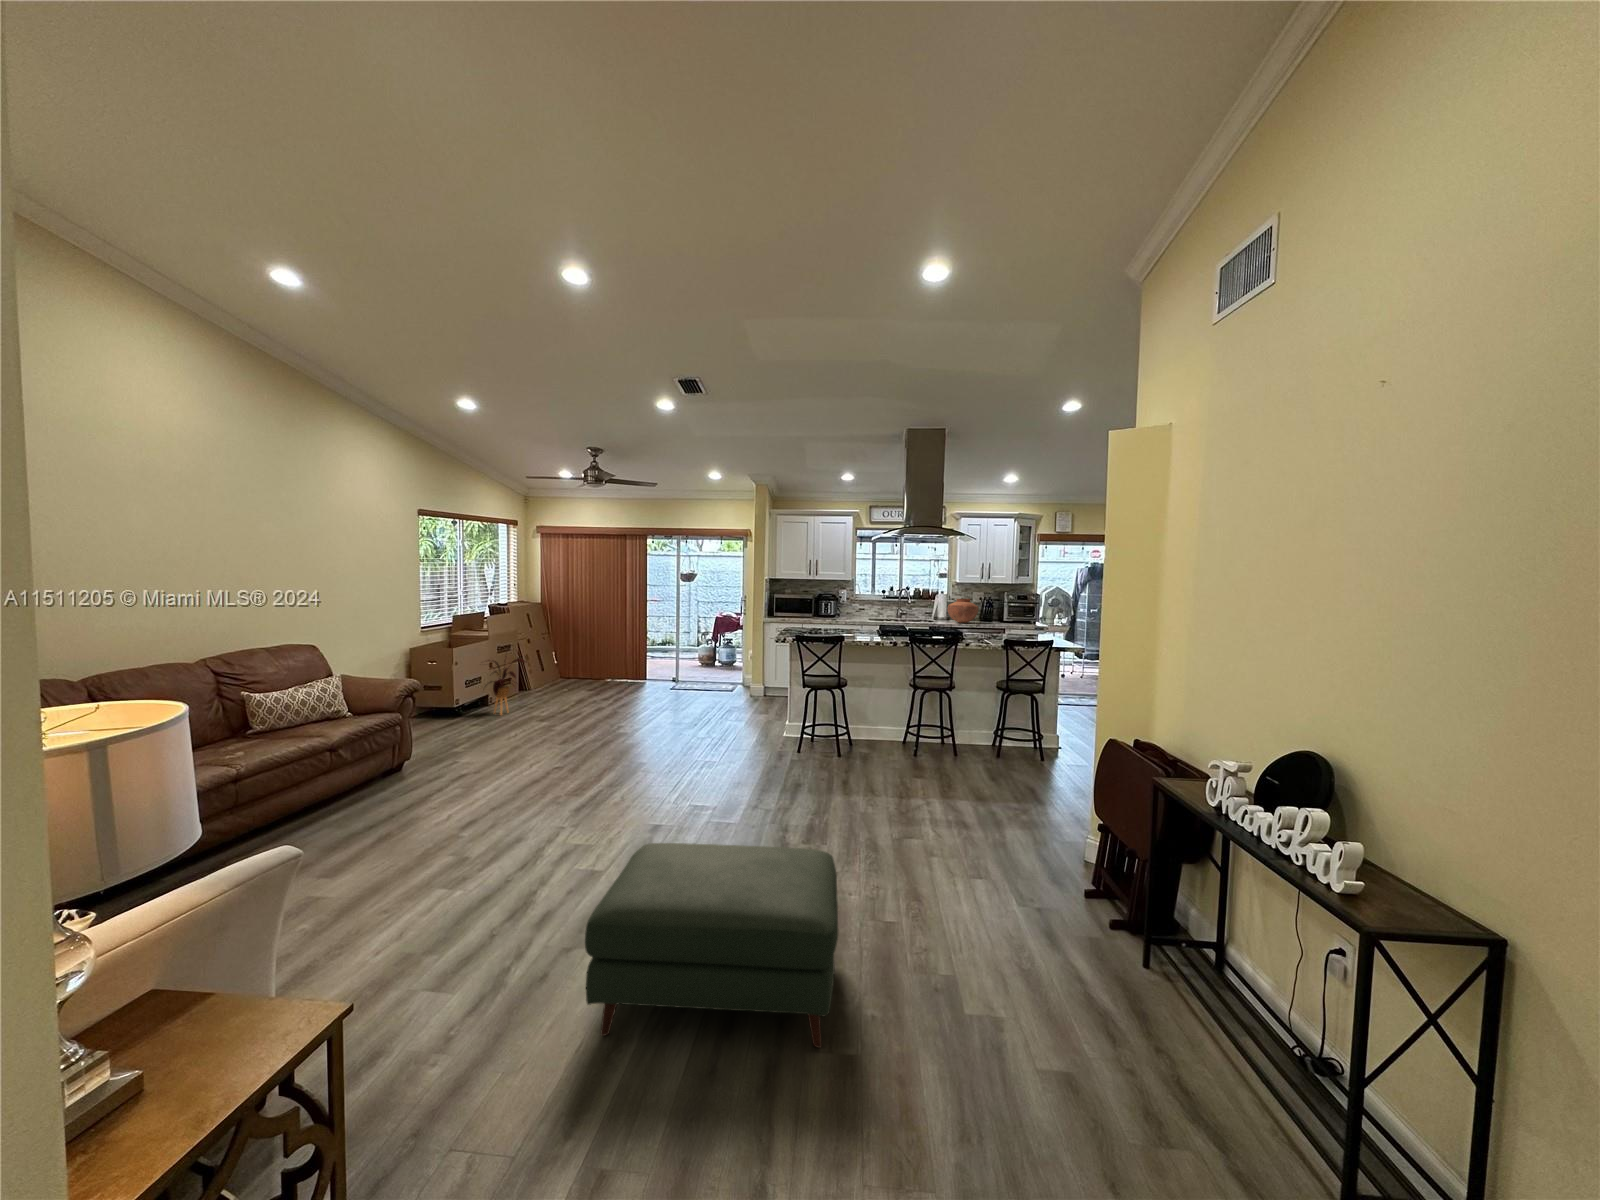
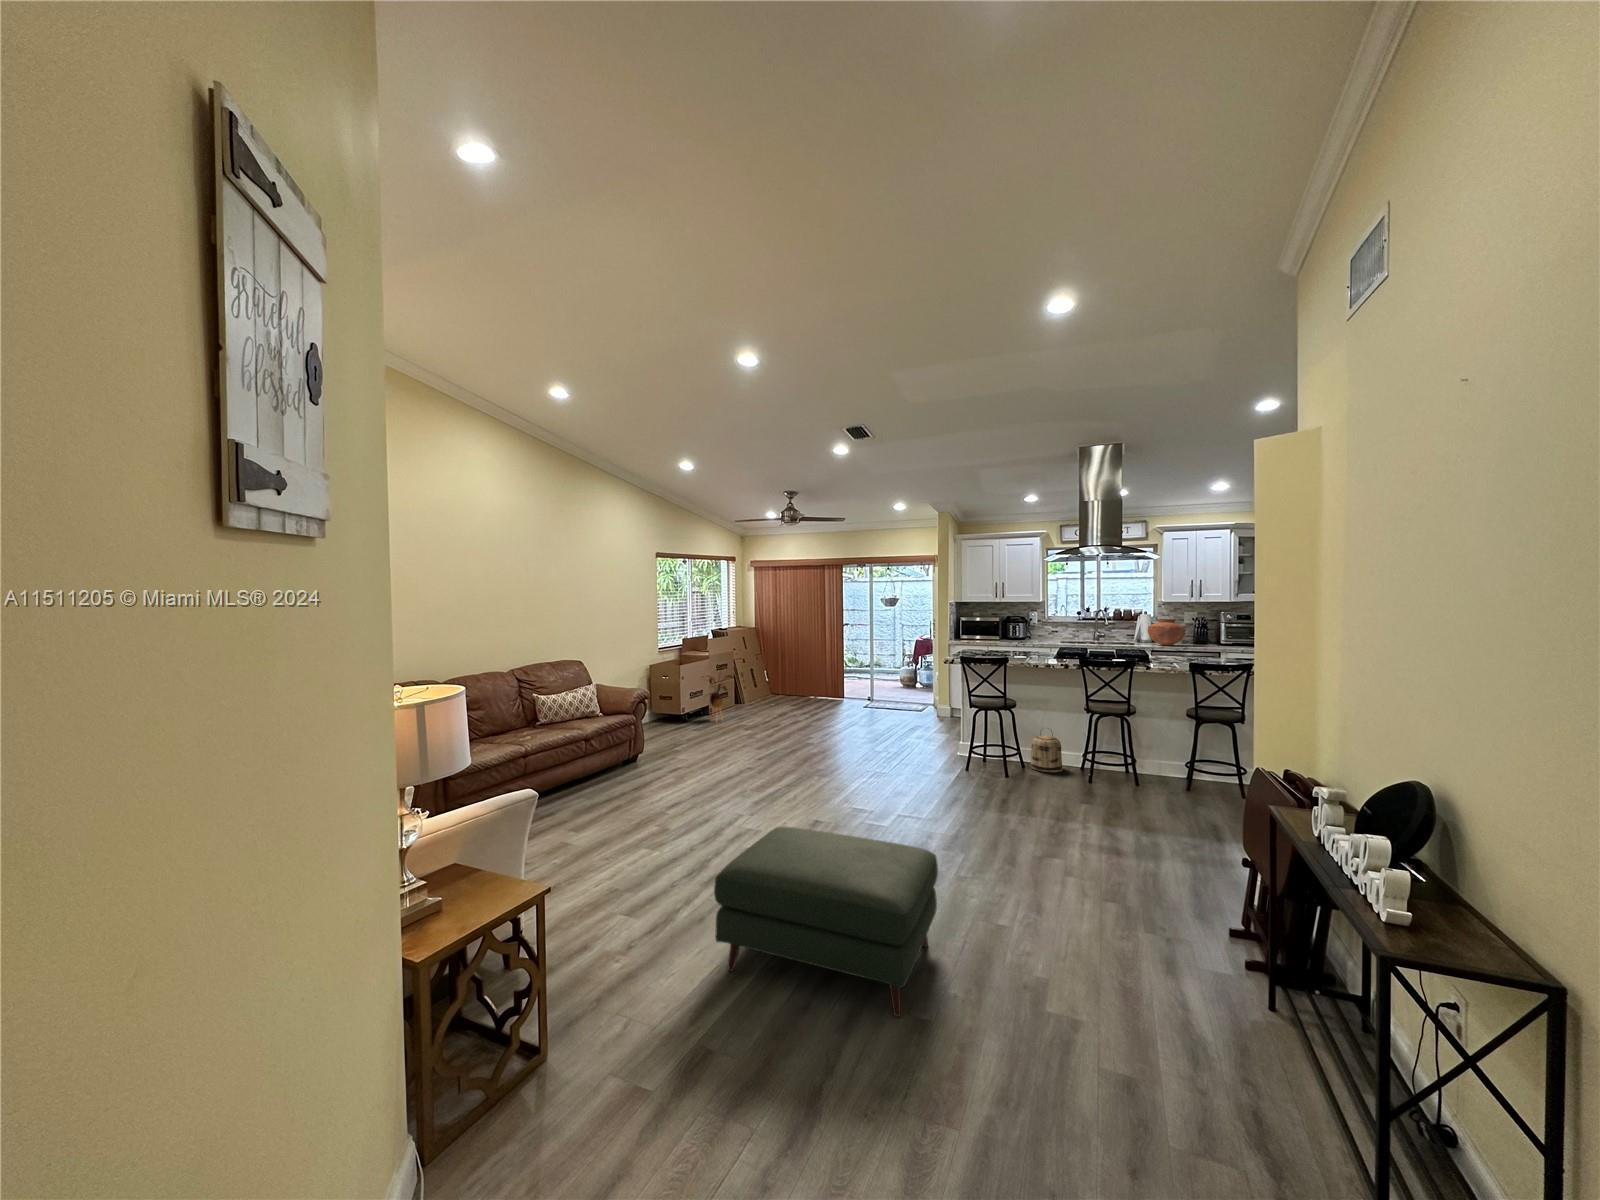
basket: none [858,704,887,748] -> present [1031,729,1063,772]

